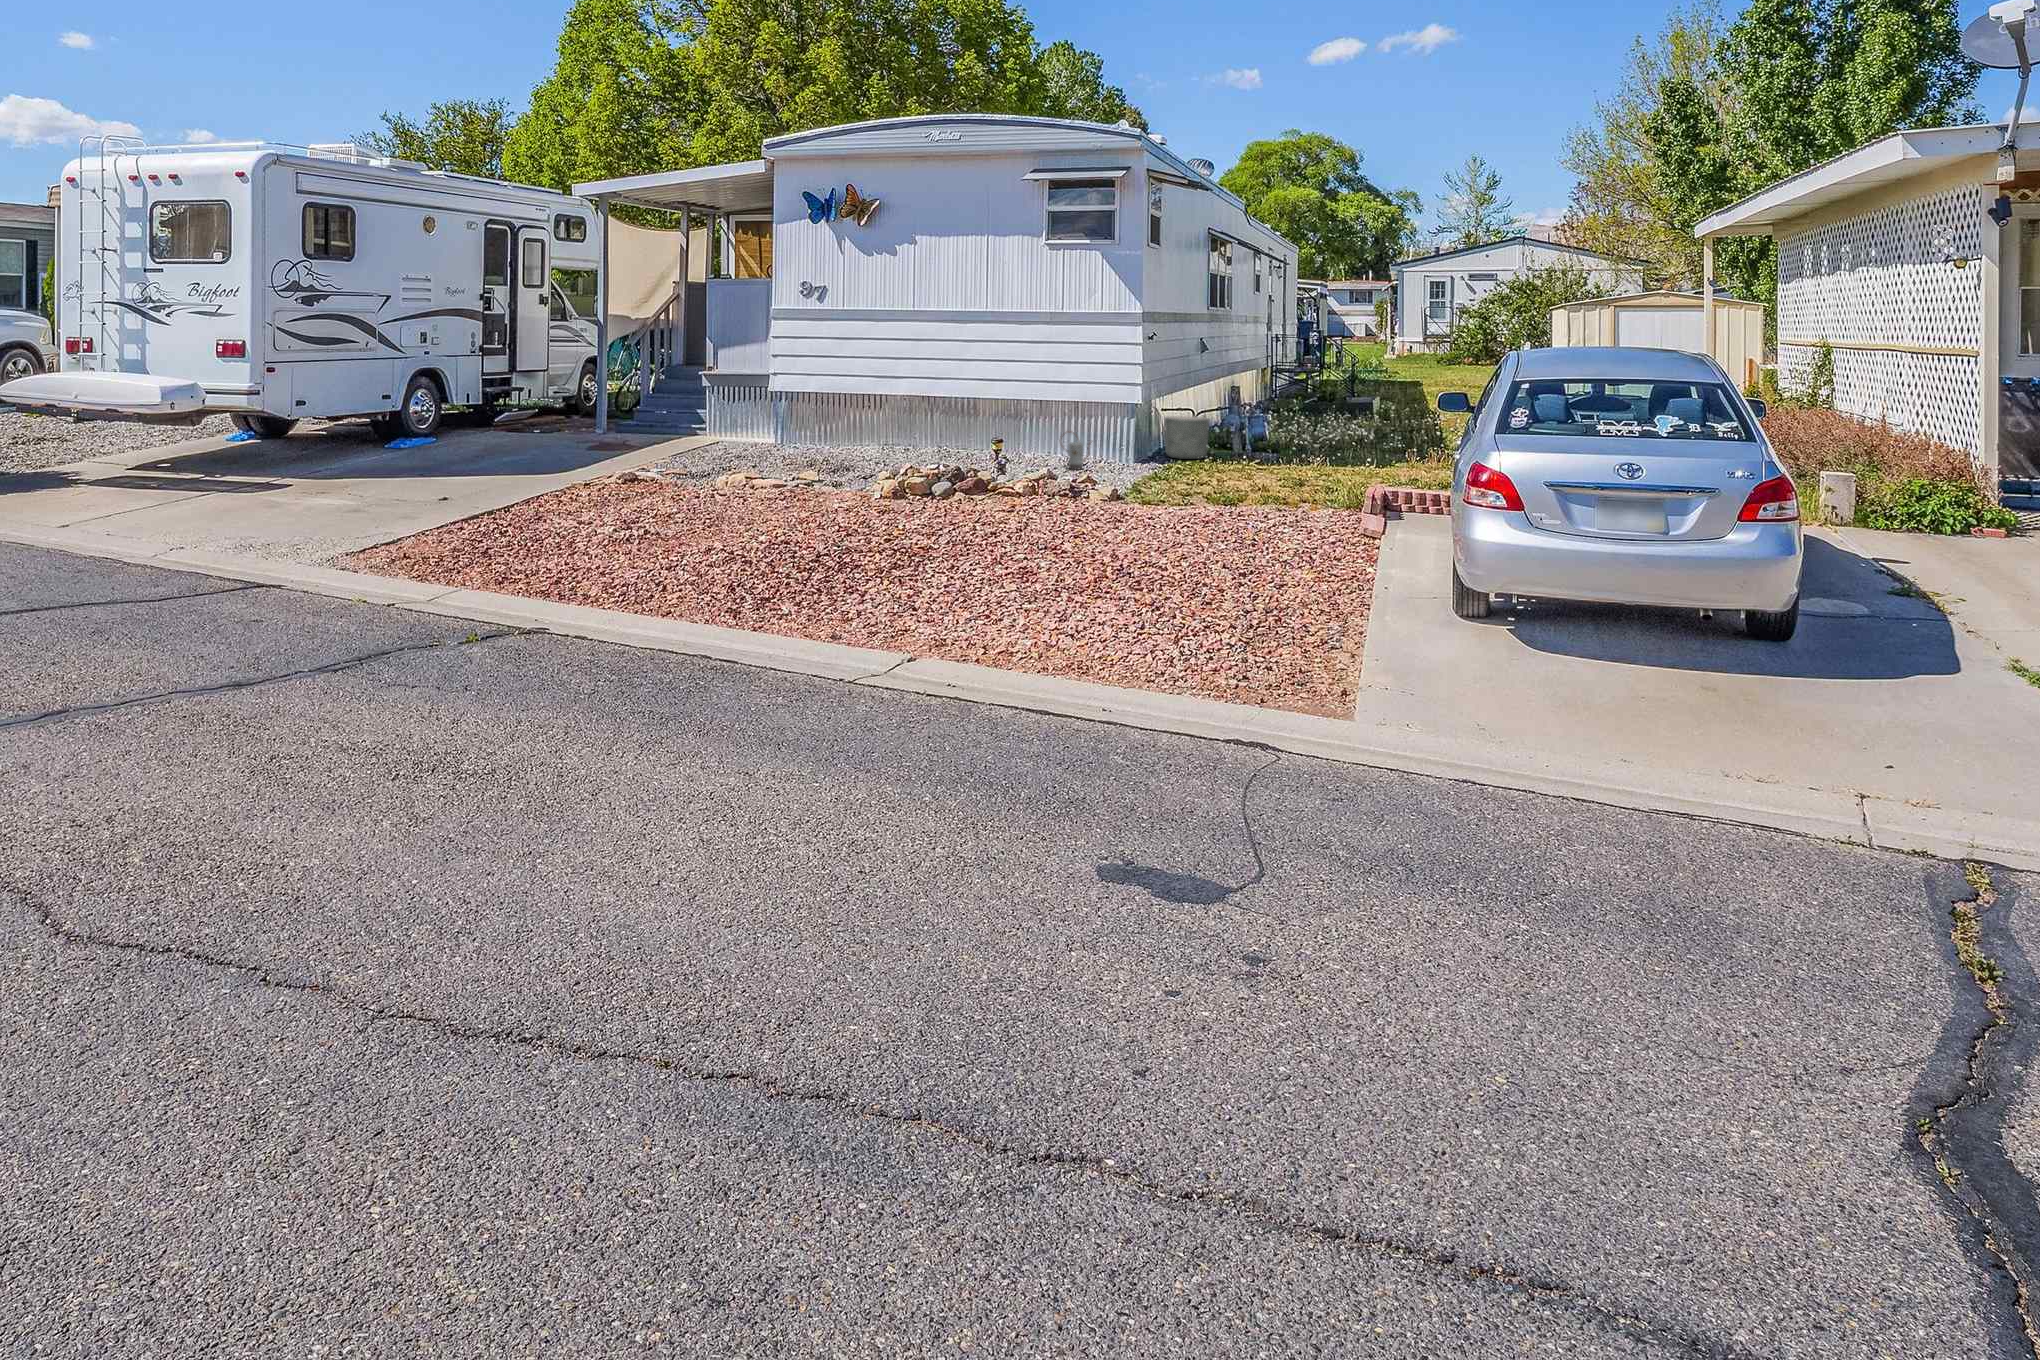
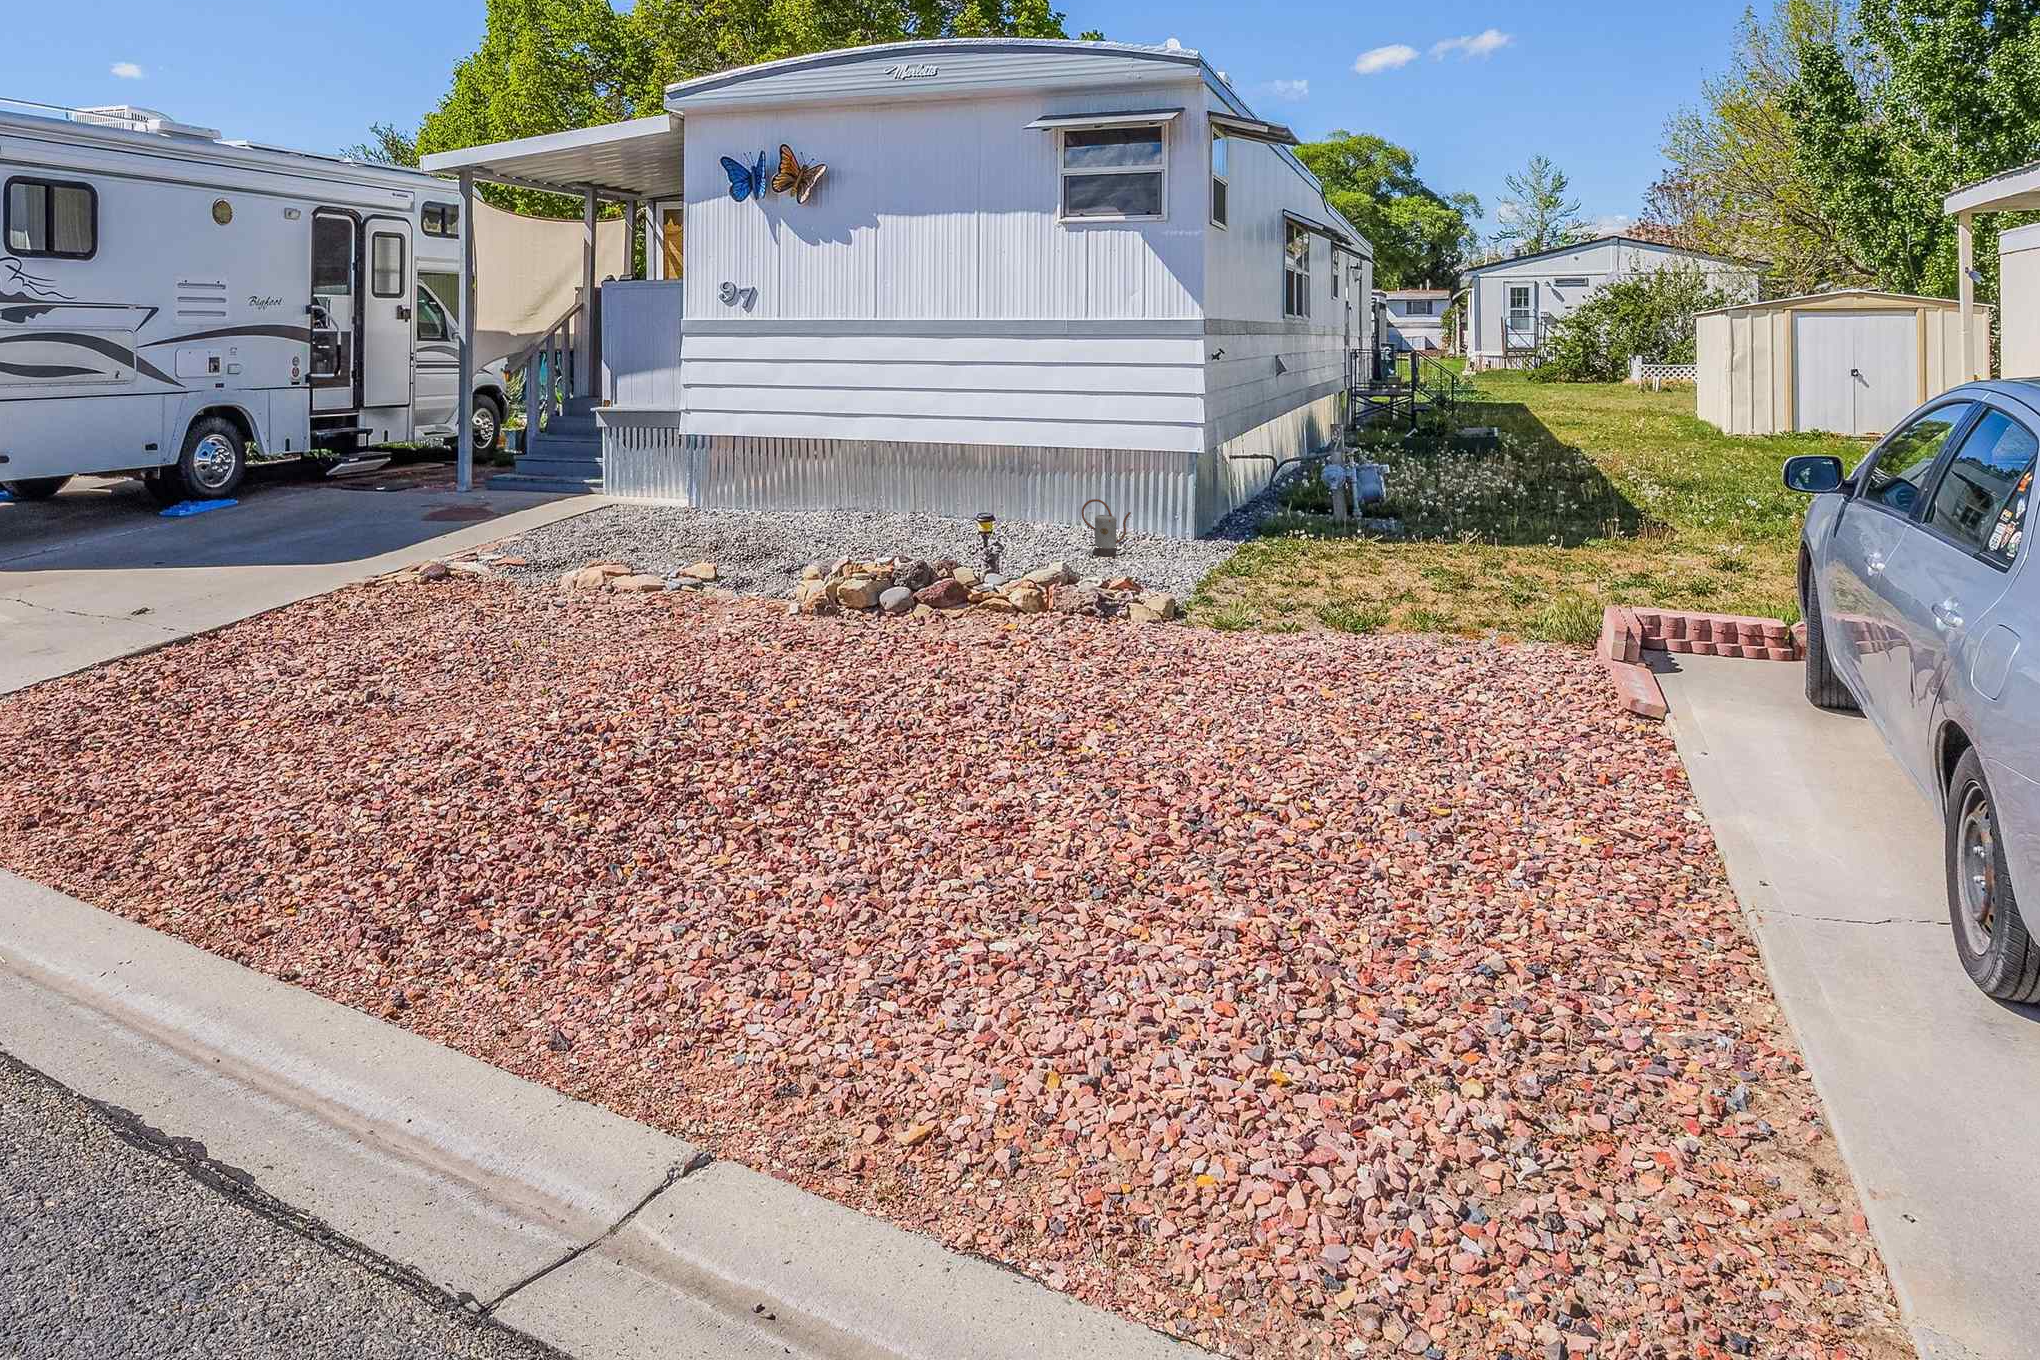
planter: present [1164,416,1209,459] -> none [1229,472,1295,535]

